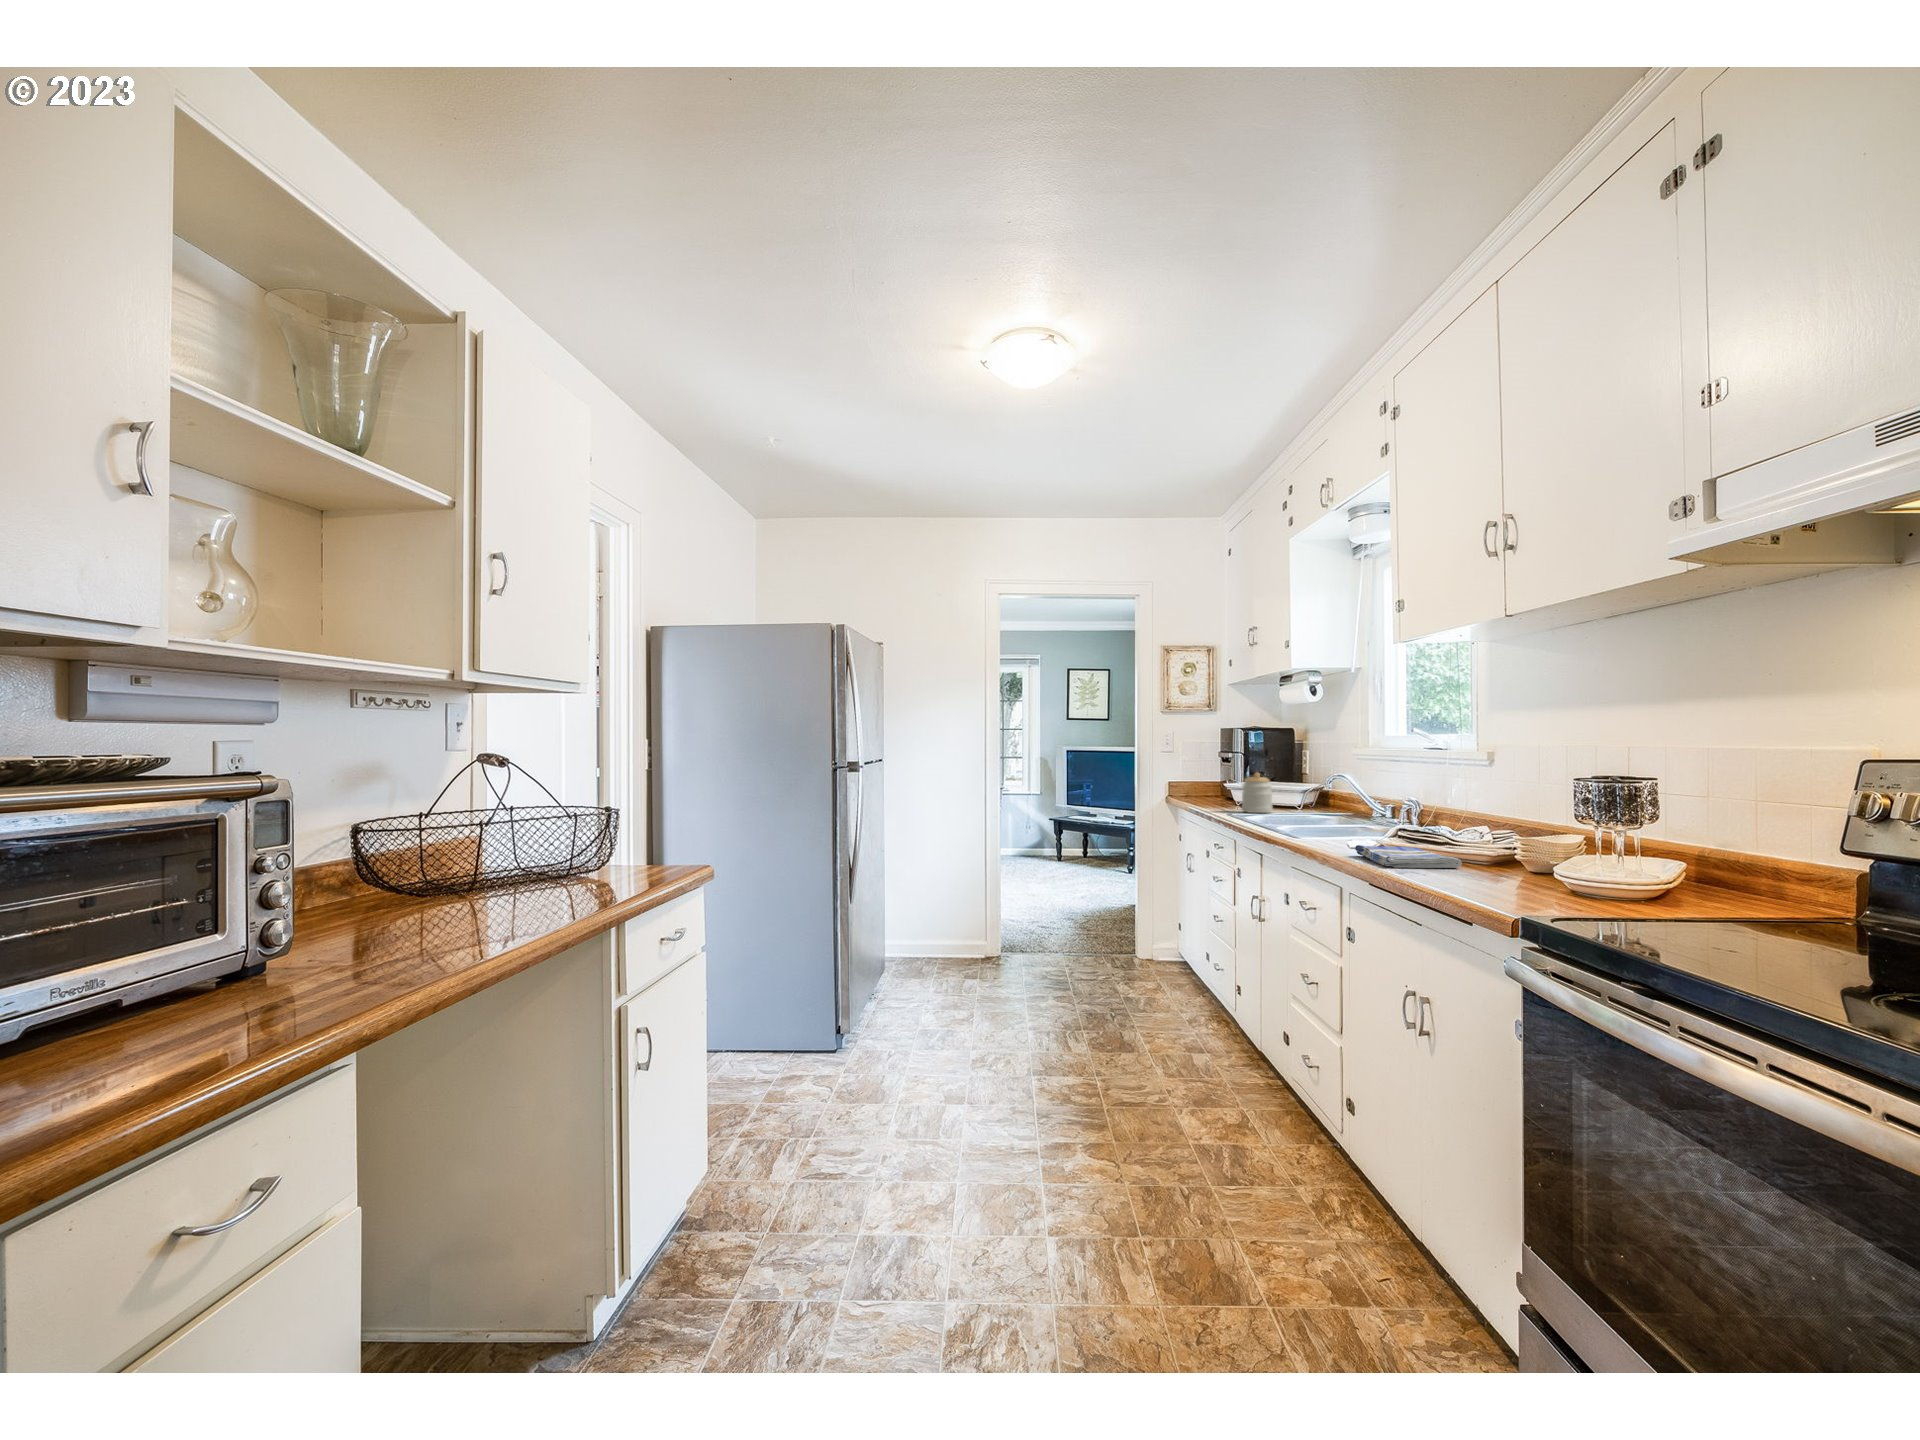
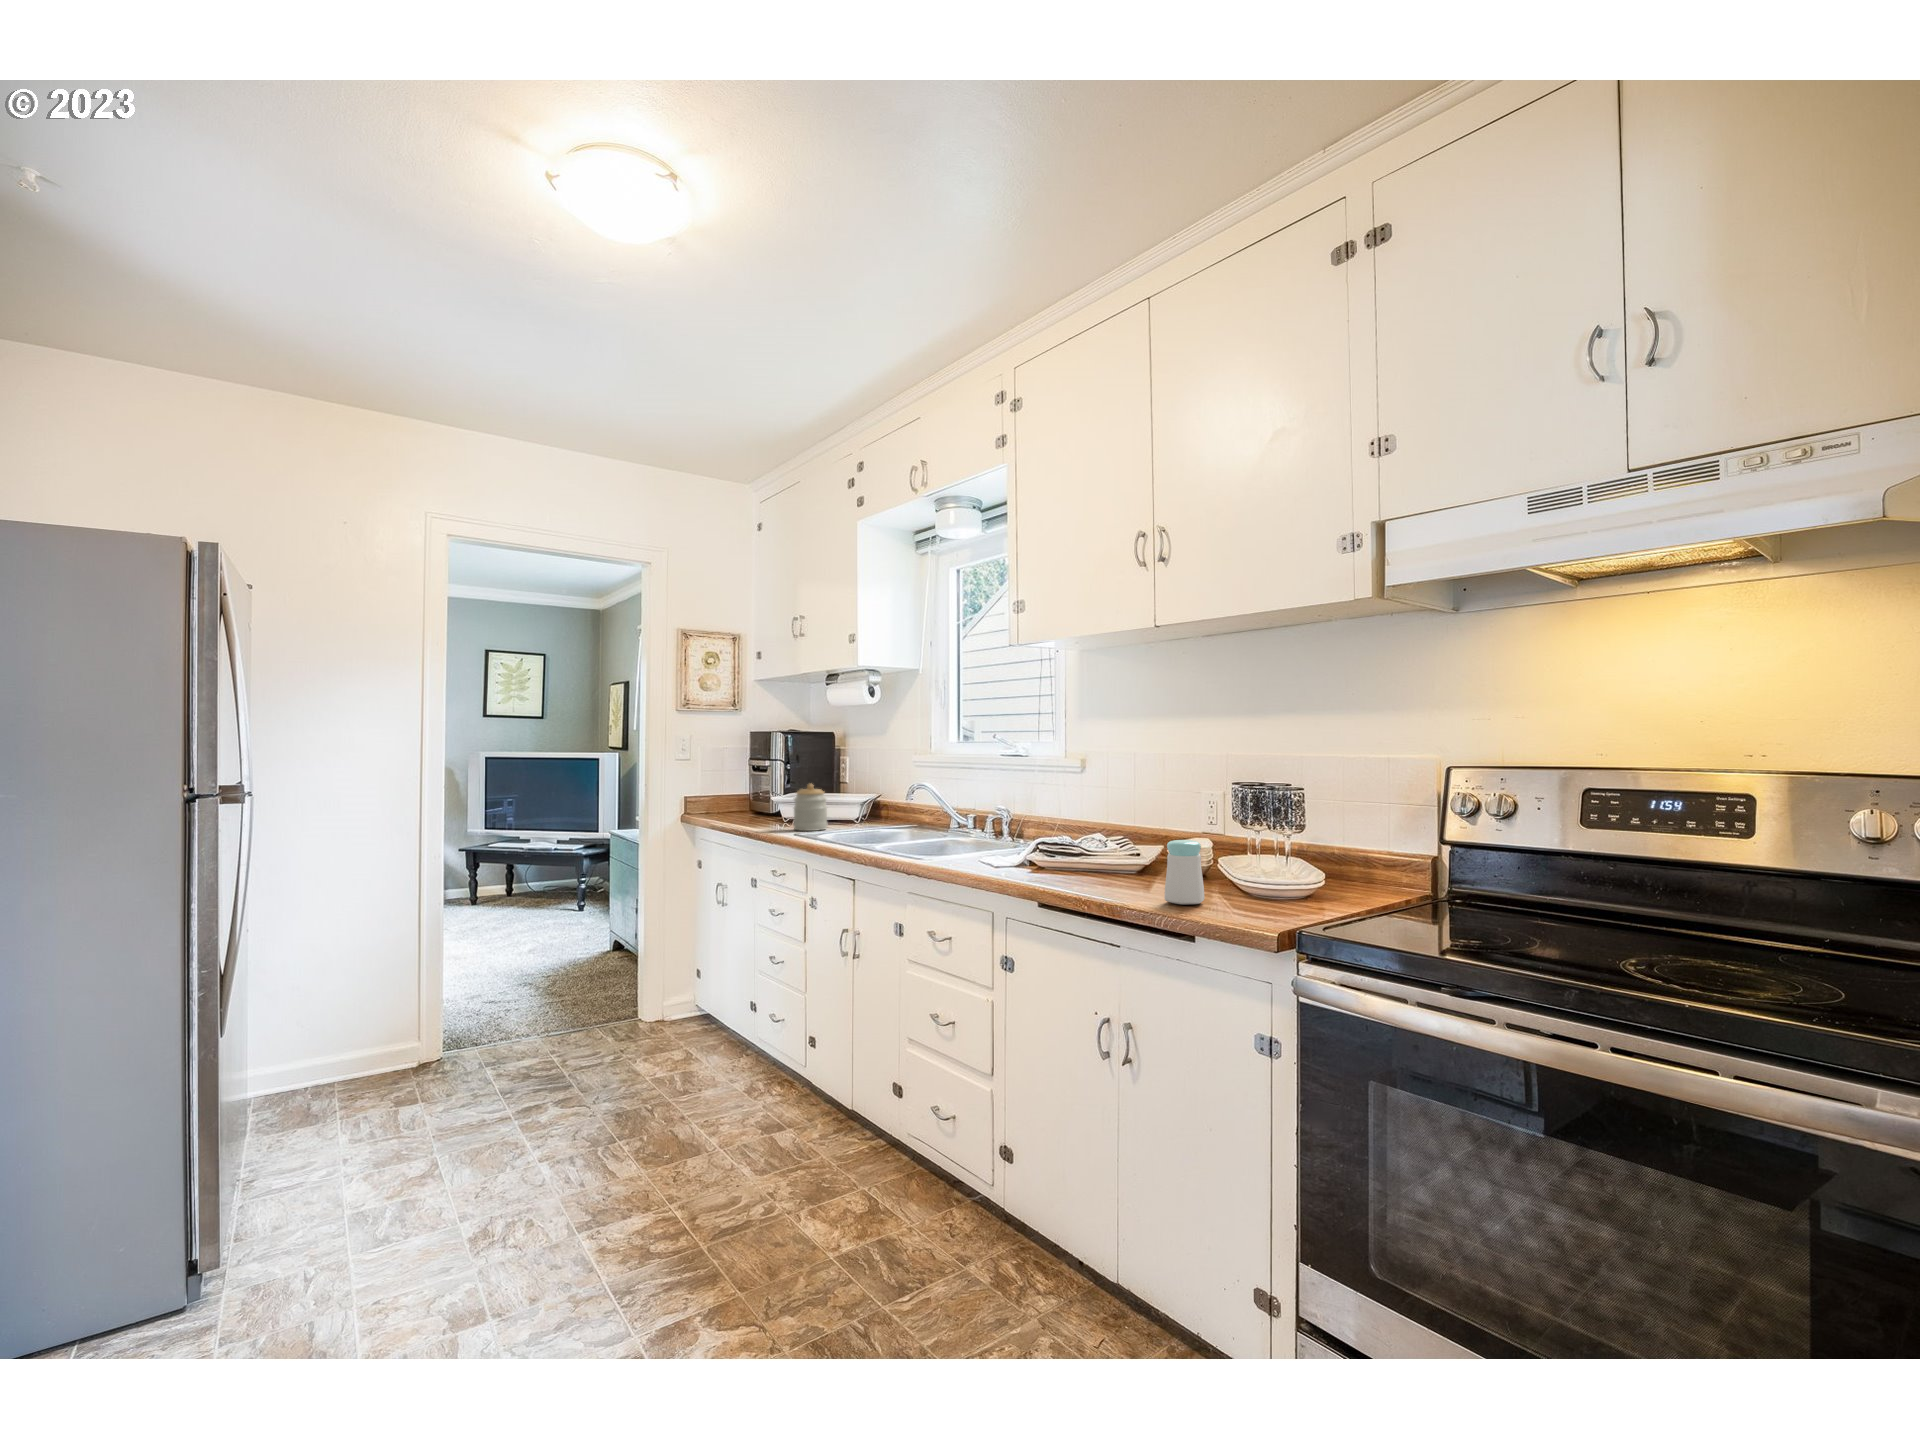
salt shaker: none [1448,826,1494,888] -> present [1164,840,1205,904]
dish towel: present [1355,845,1462,868] -> none [1016,863,1132,889]

